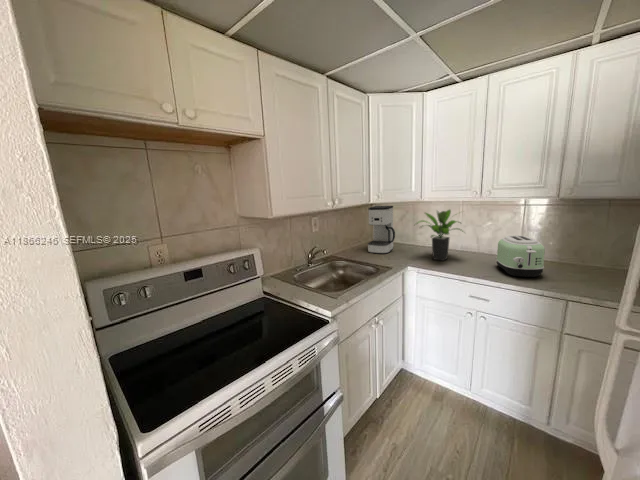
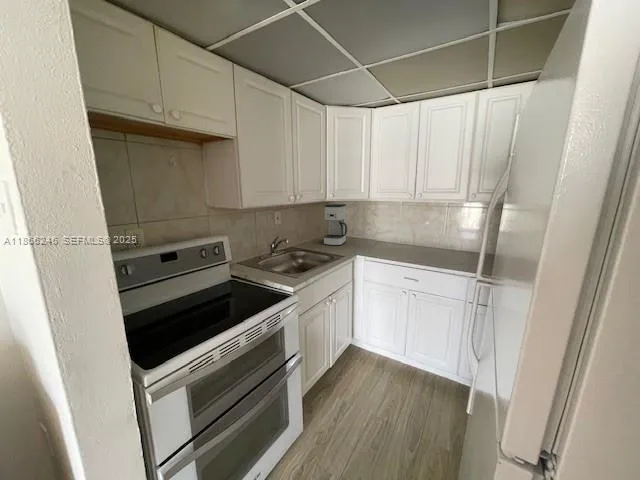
potted plant: present [417,210,463,261] -> none [362,208,403,251]
toaster: present [496,235,545,277] -> none [425,230,458,262]

